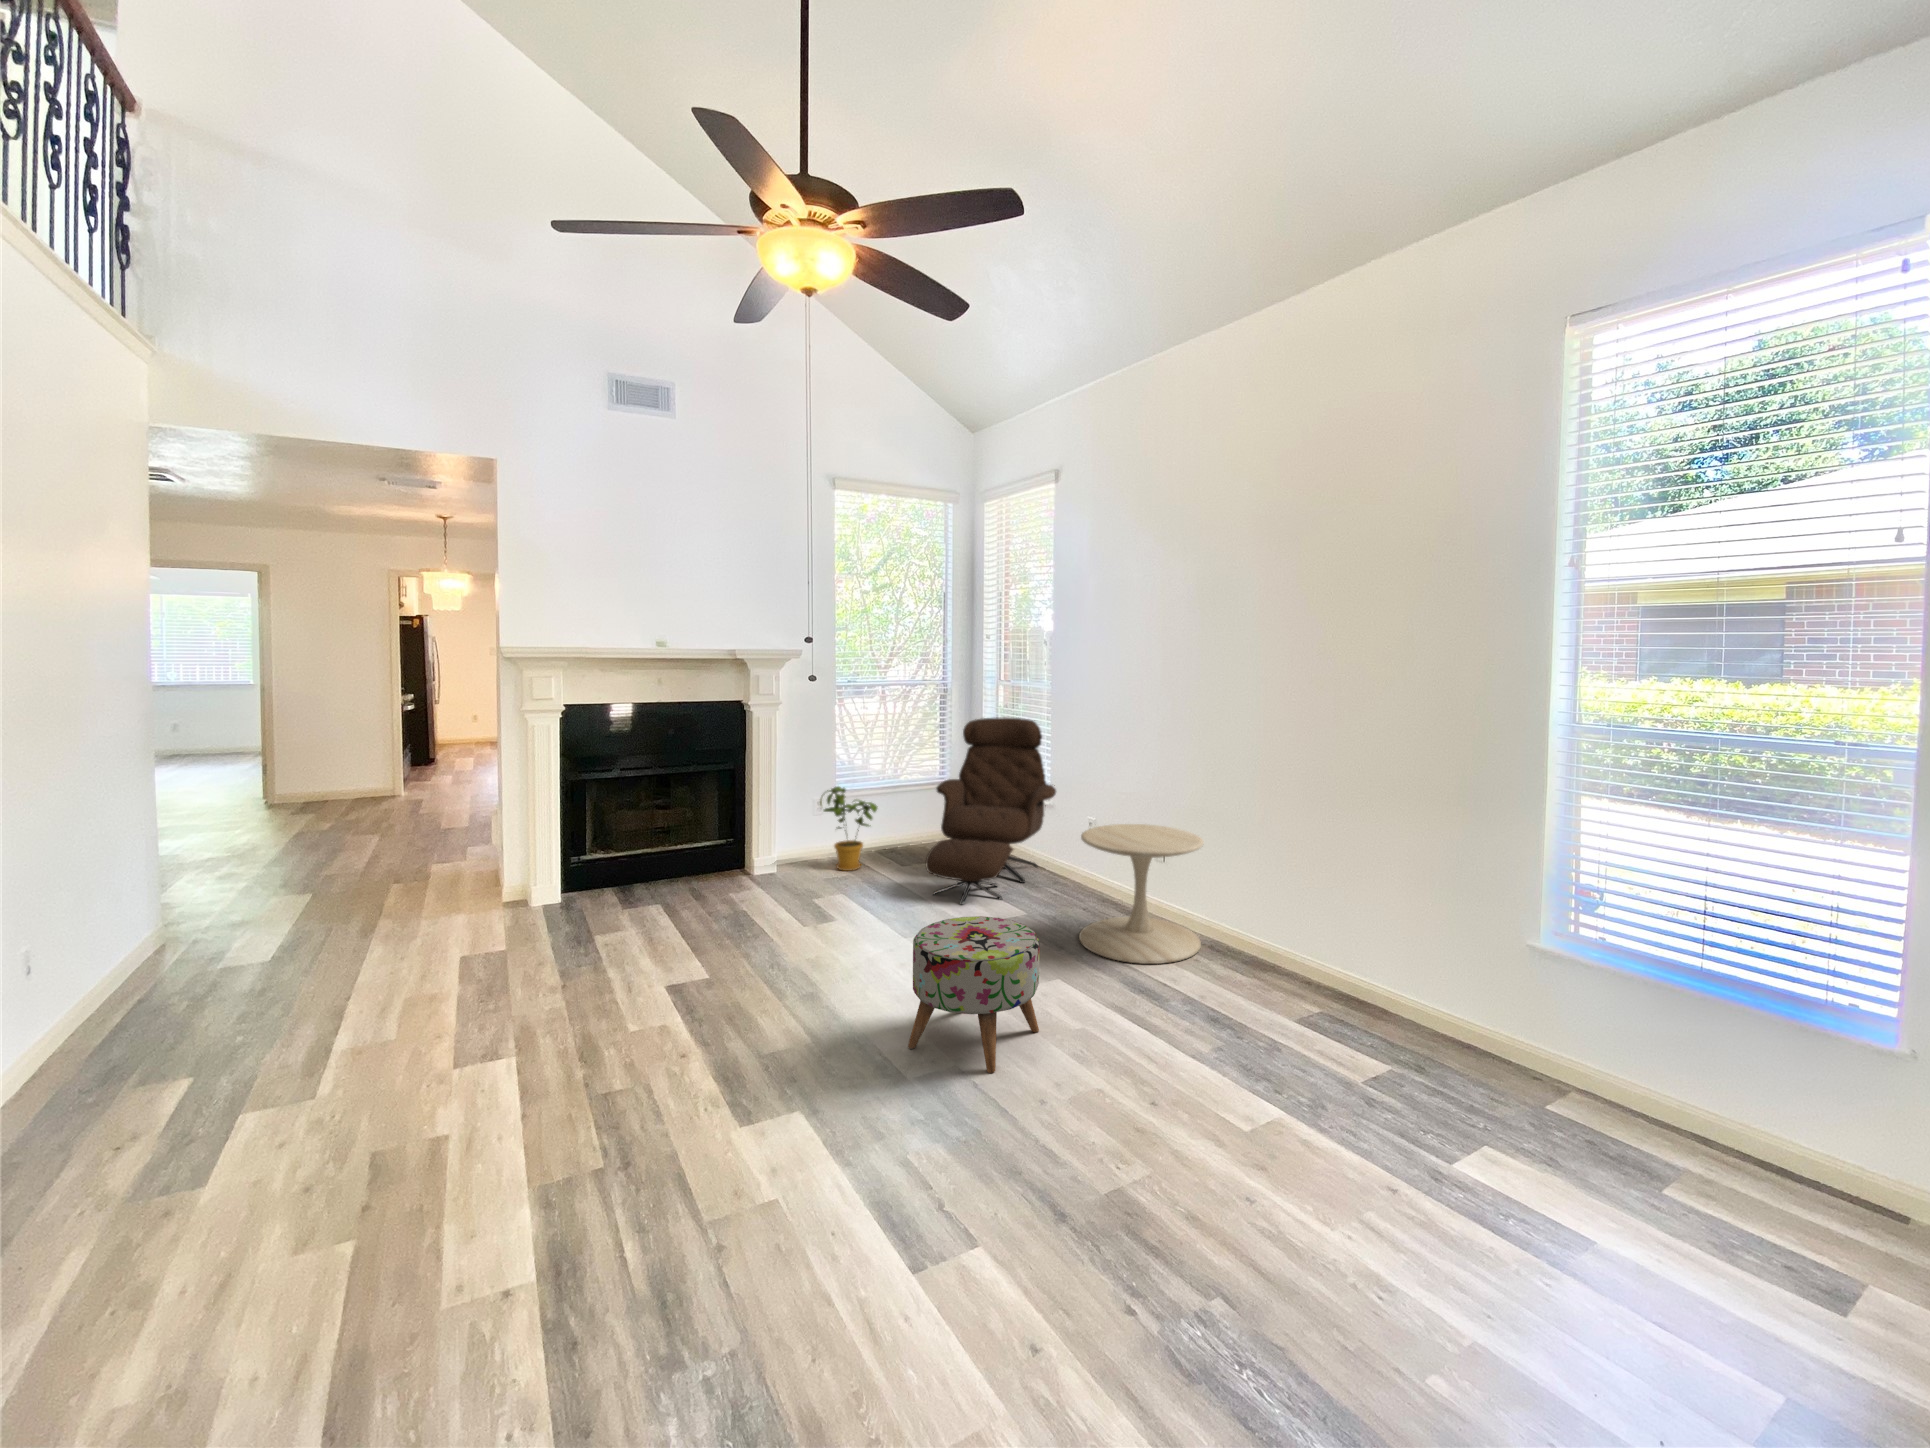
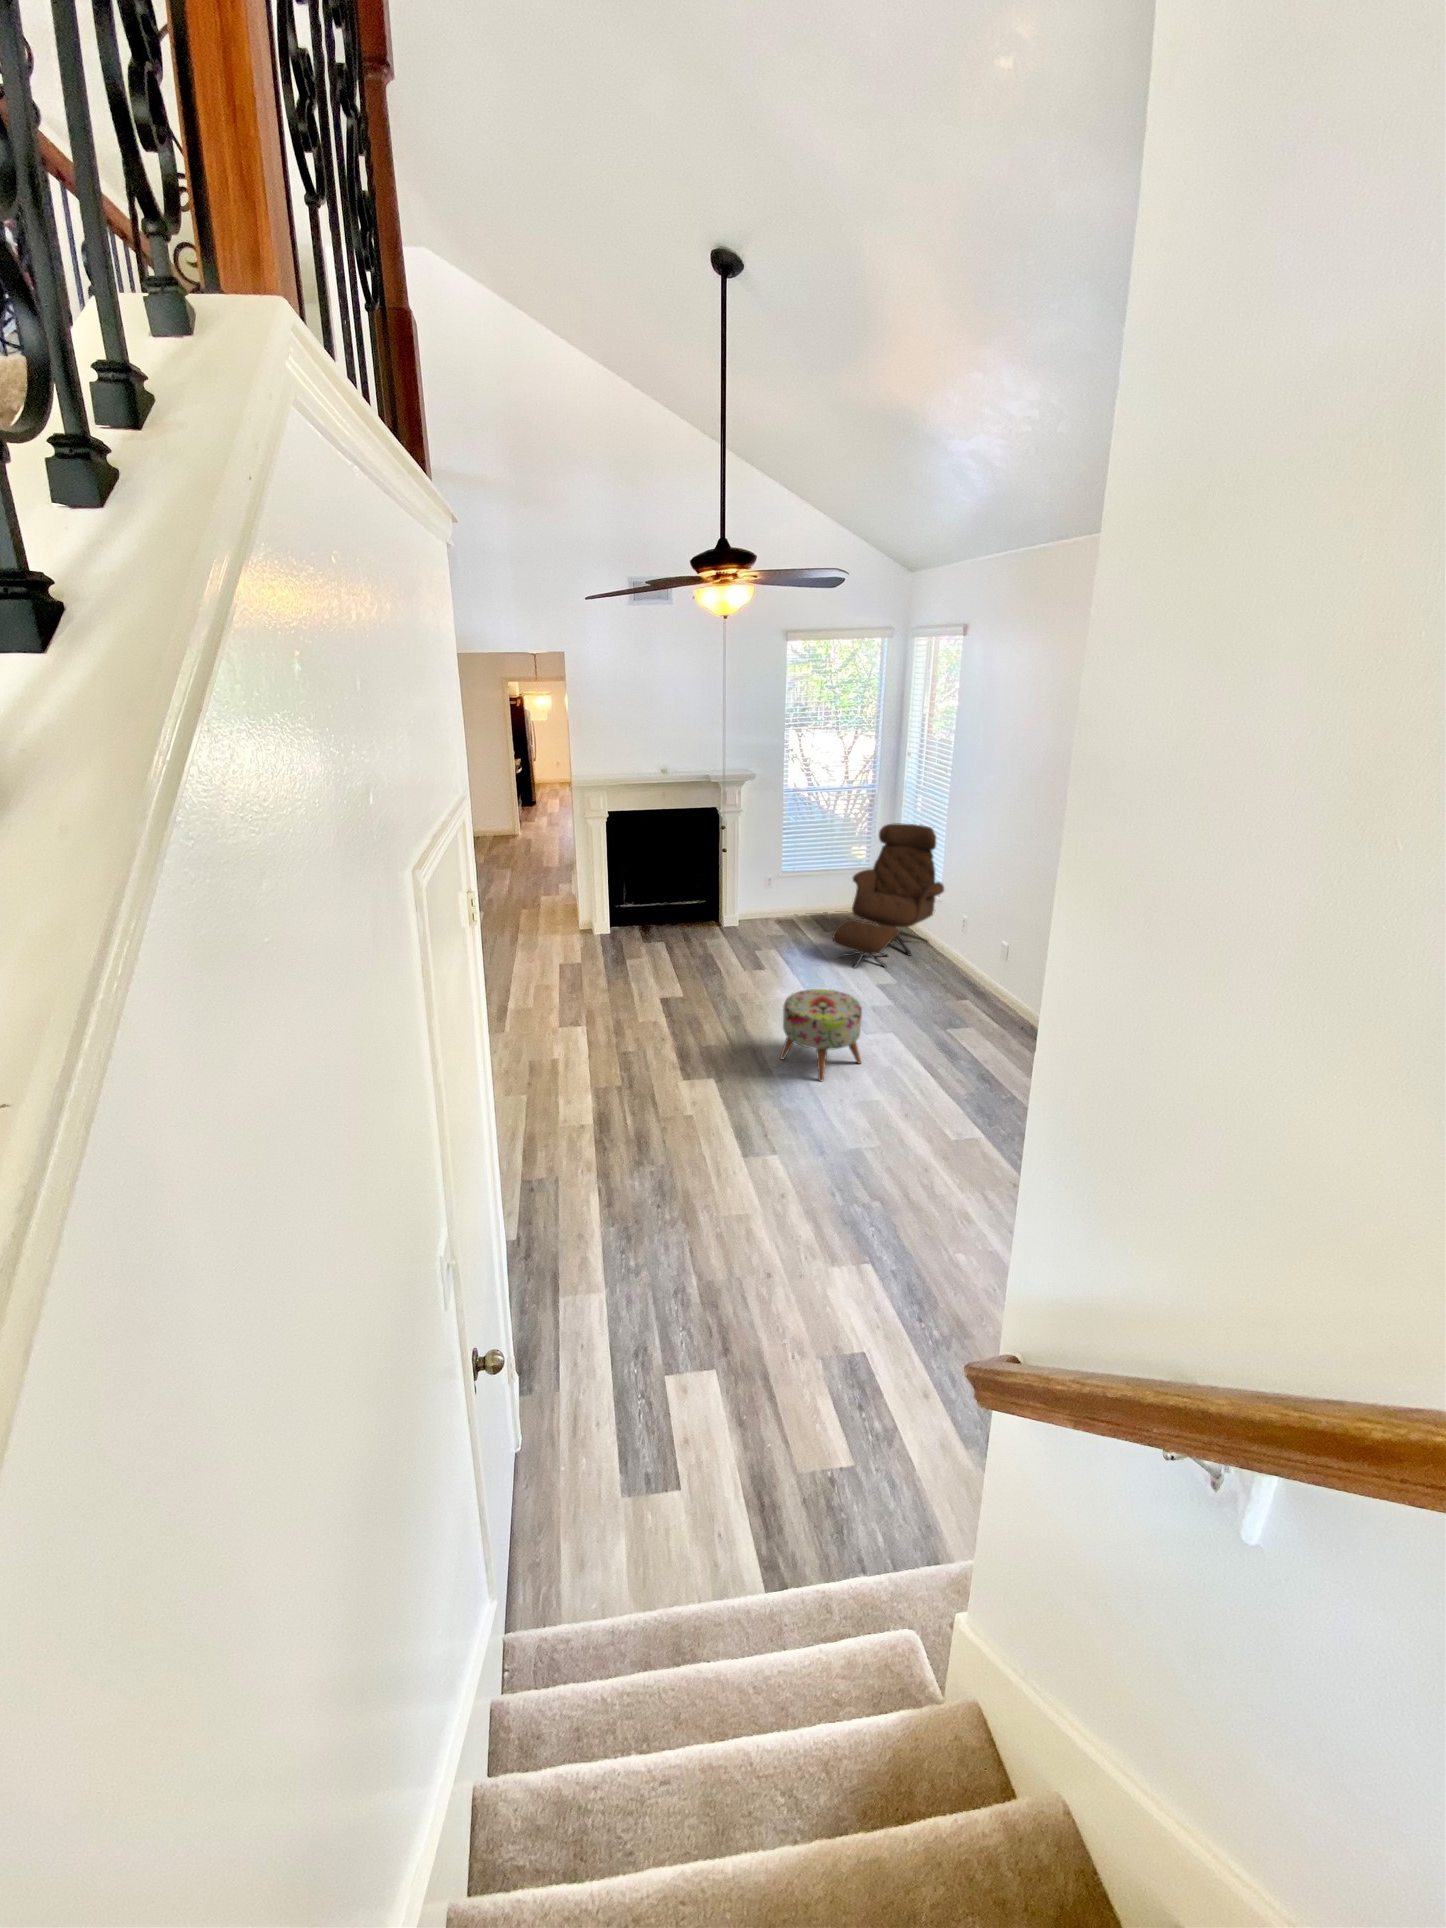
house plant: present [820,786,878,871] -> none [768,871,809,930]
side table: present [1079,824,1204,964] -> none [924,929,1025,1035]

